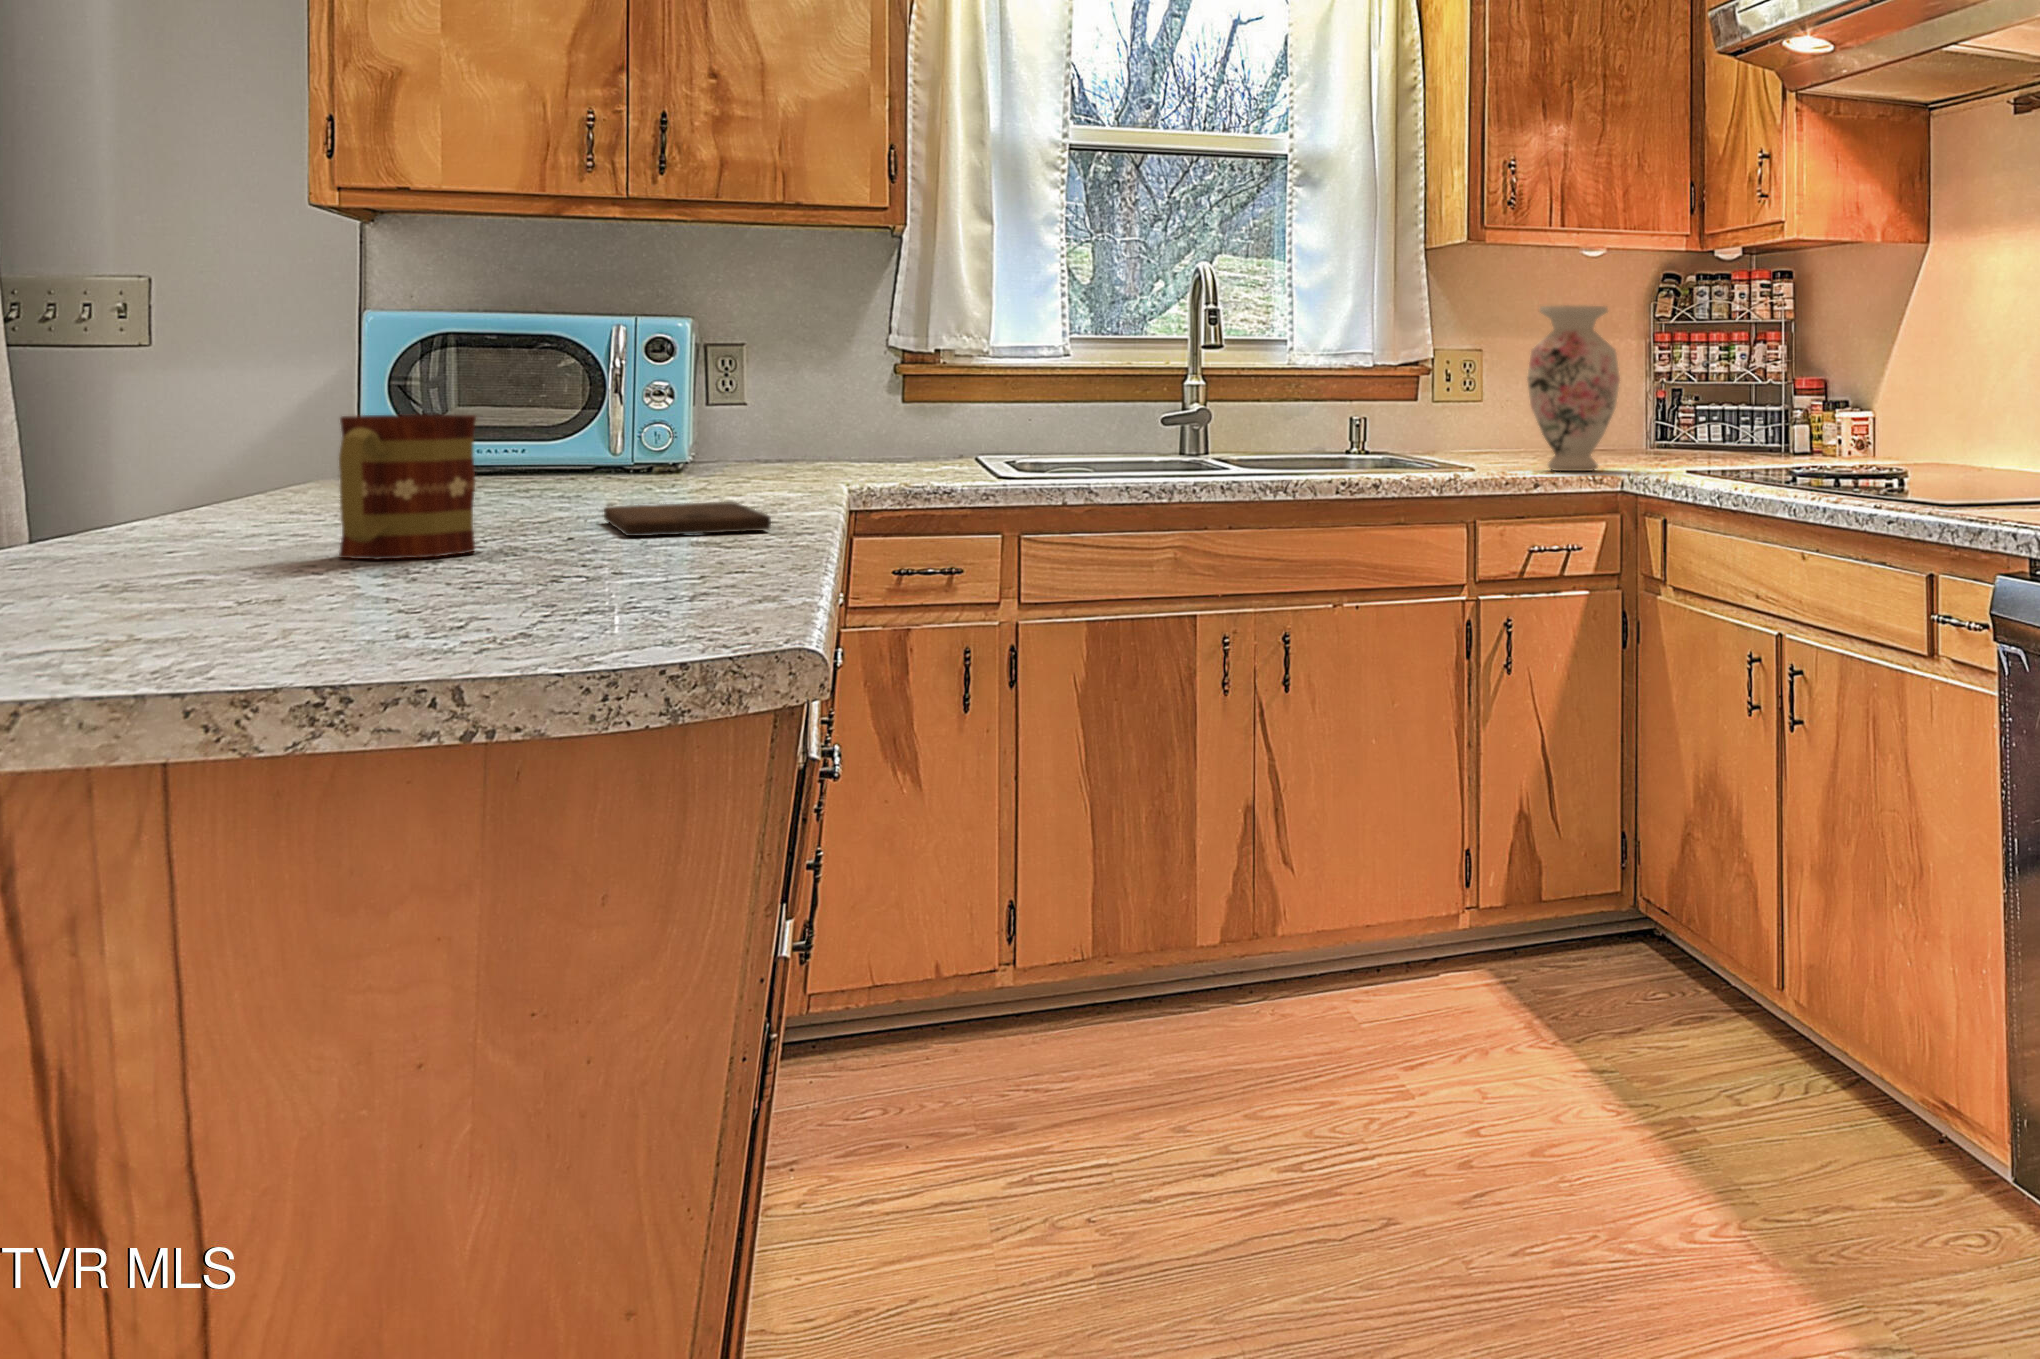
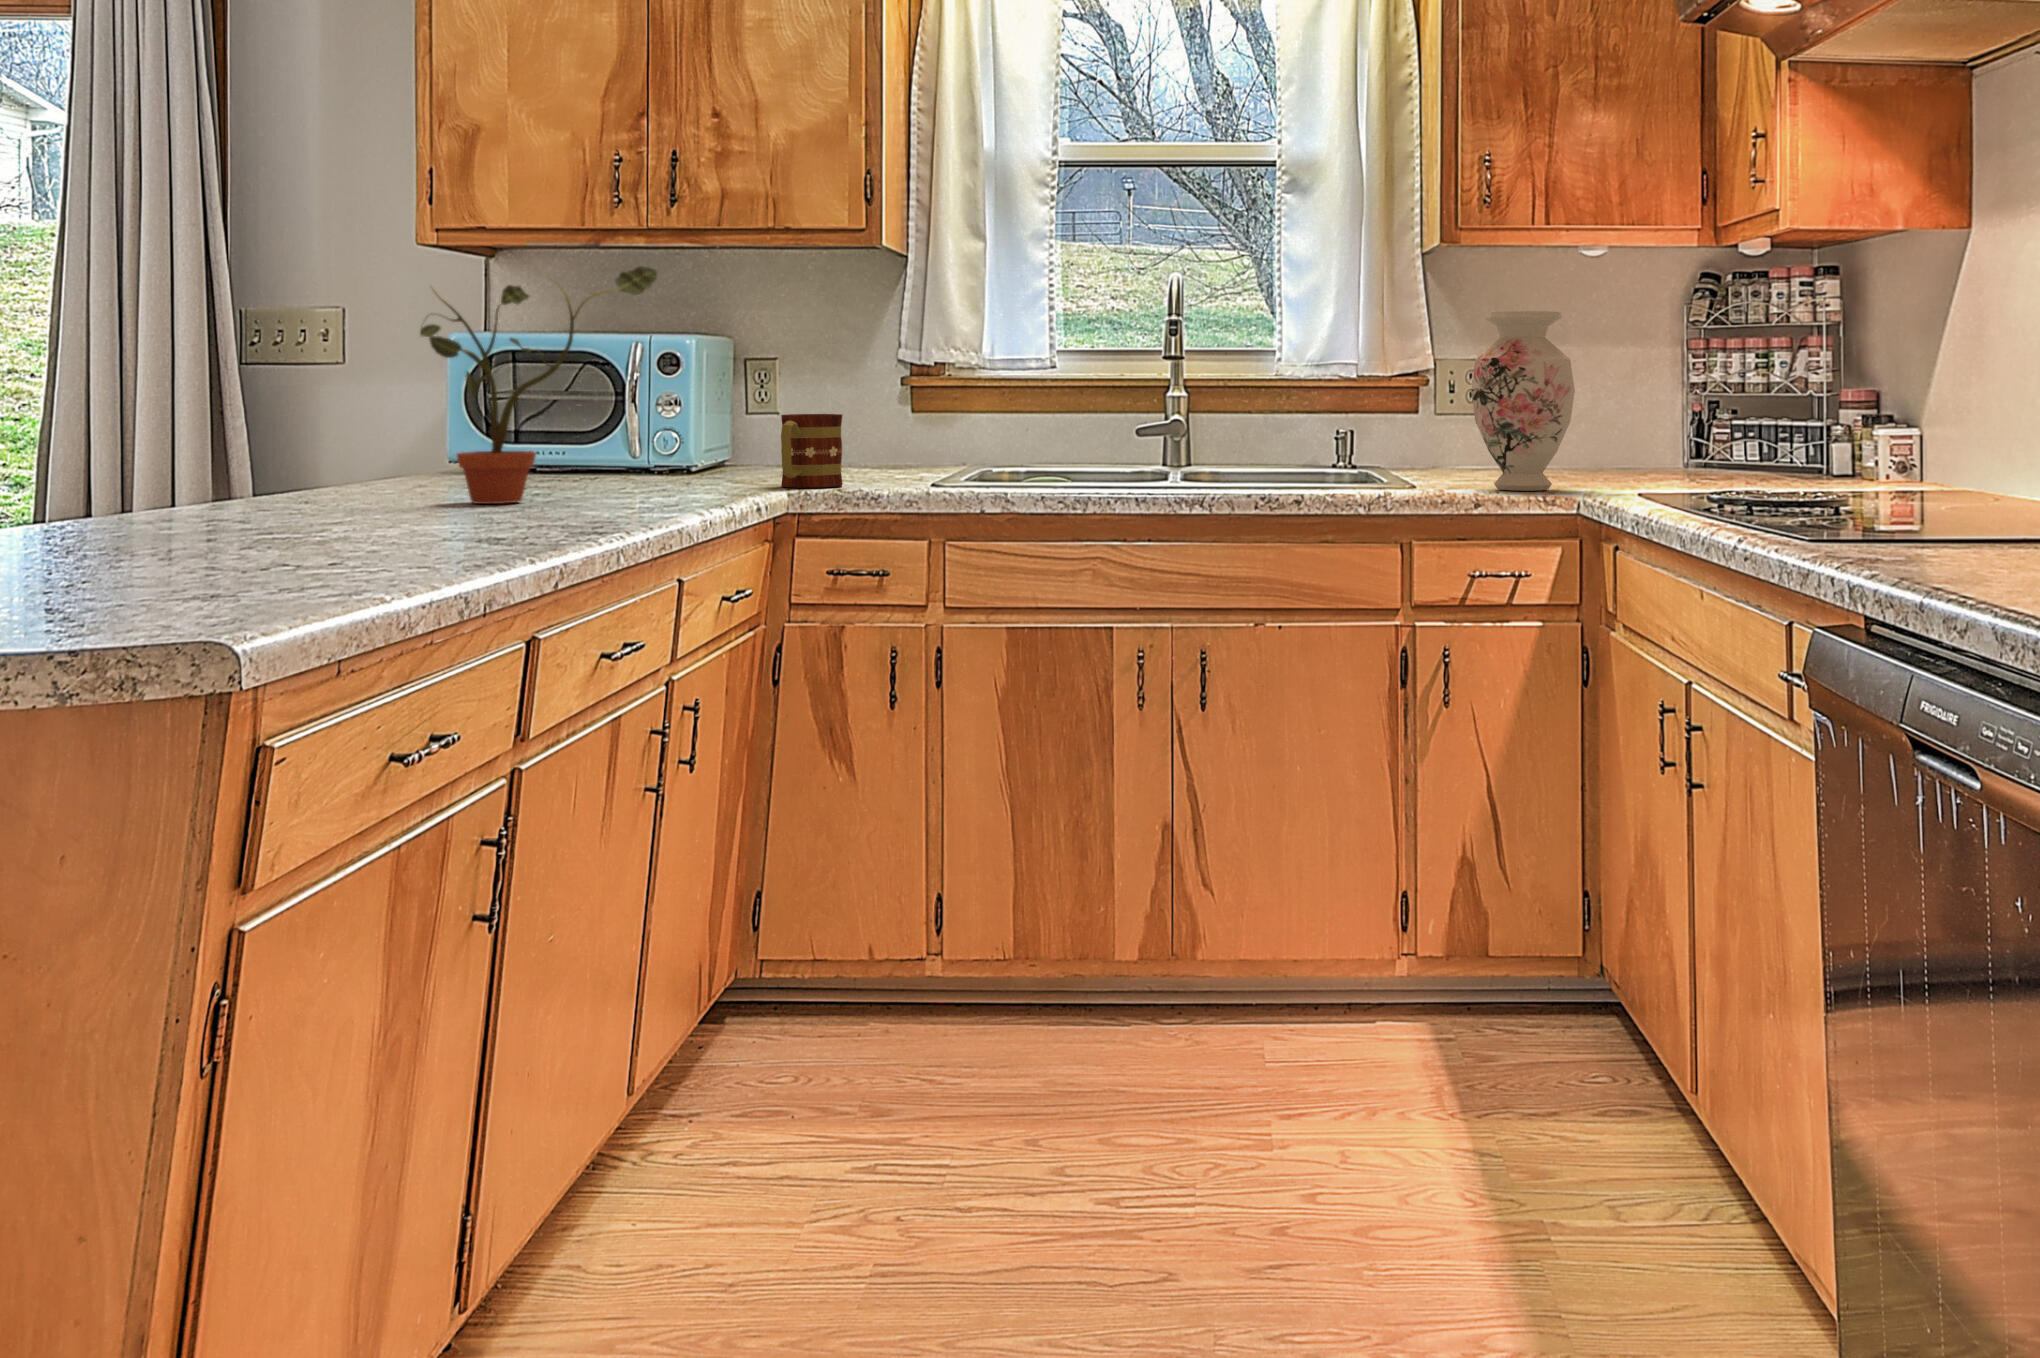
potted plant: none [482,238,747,501] -> present [420,266,657,504]
mug: present [339,414,476,559] -> present [781,414,843,488]
cutting board: present [604,502,771,536] -> none [390,510,546,540]

